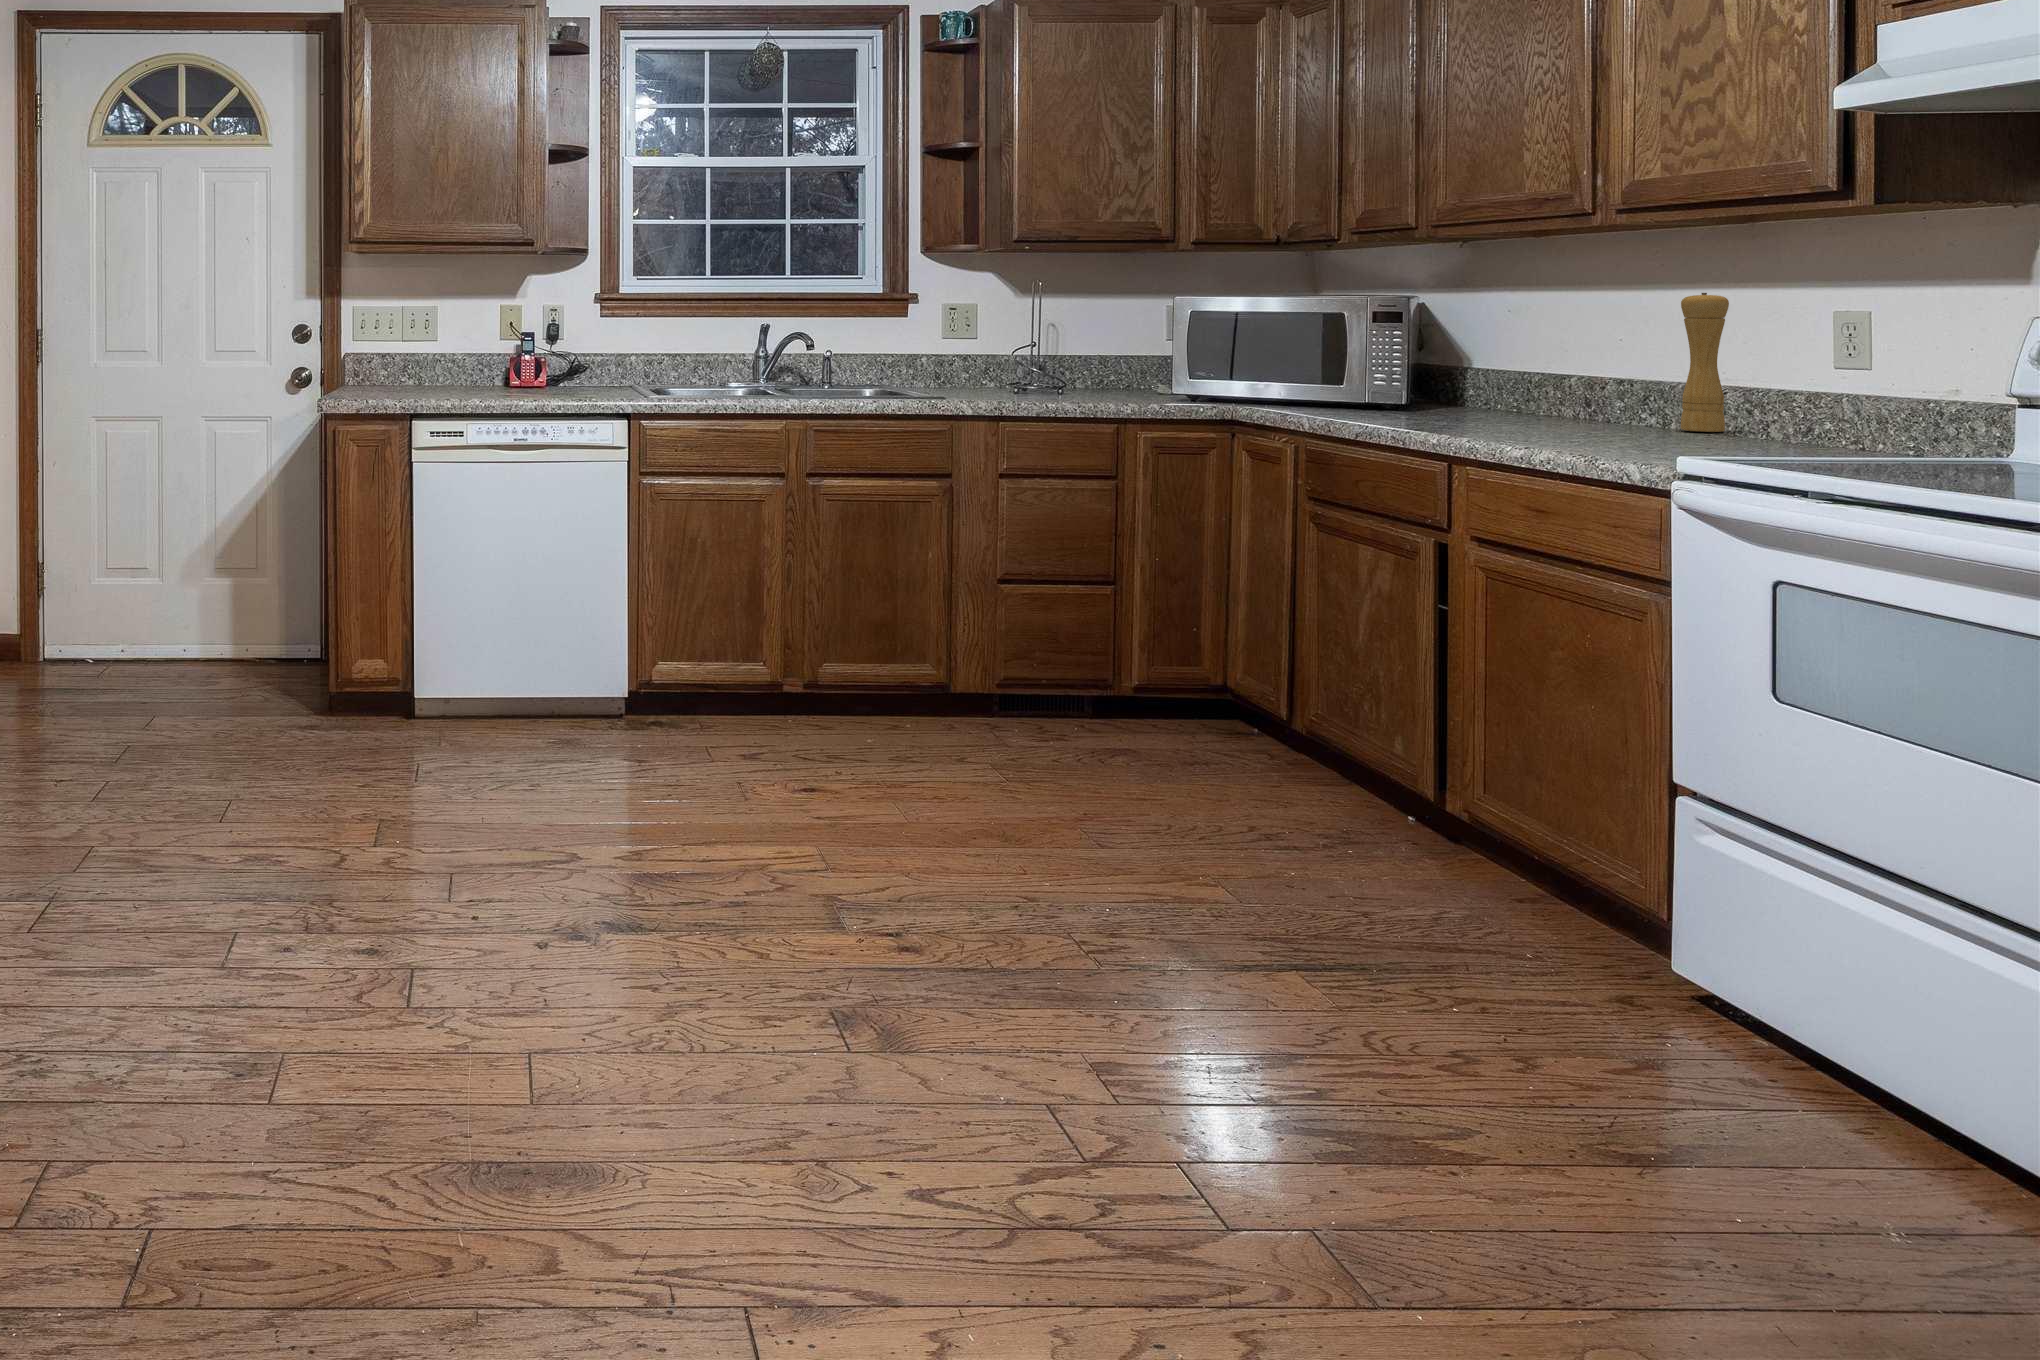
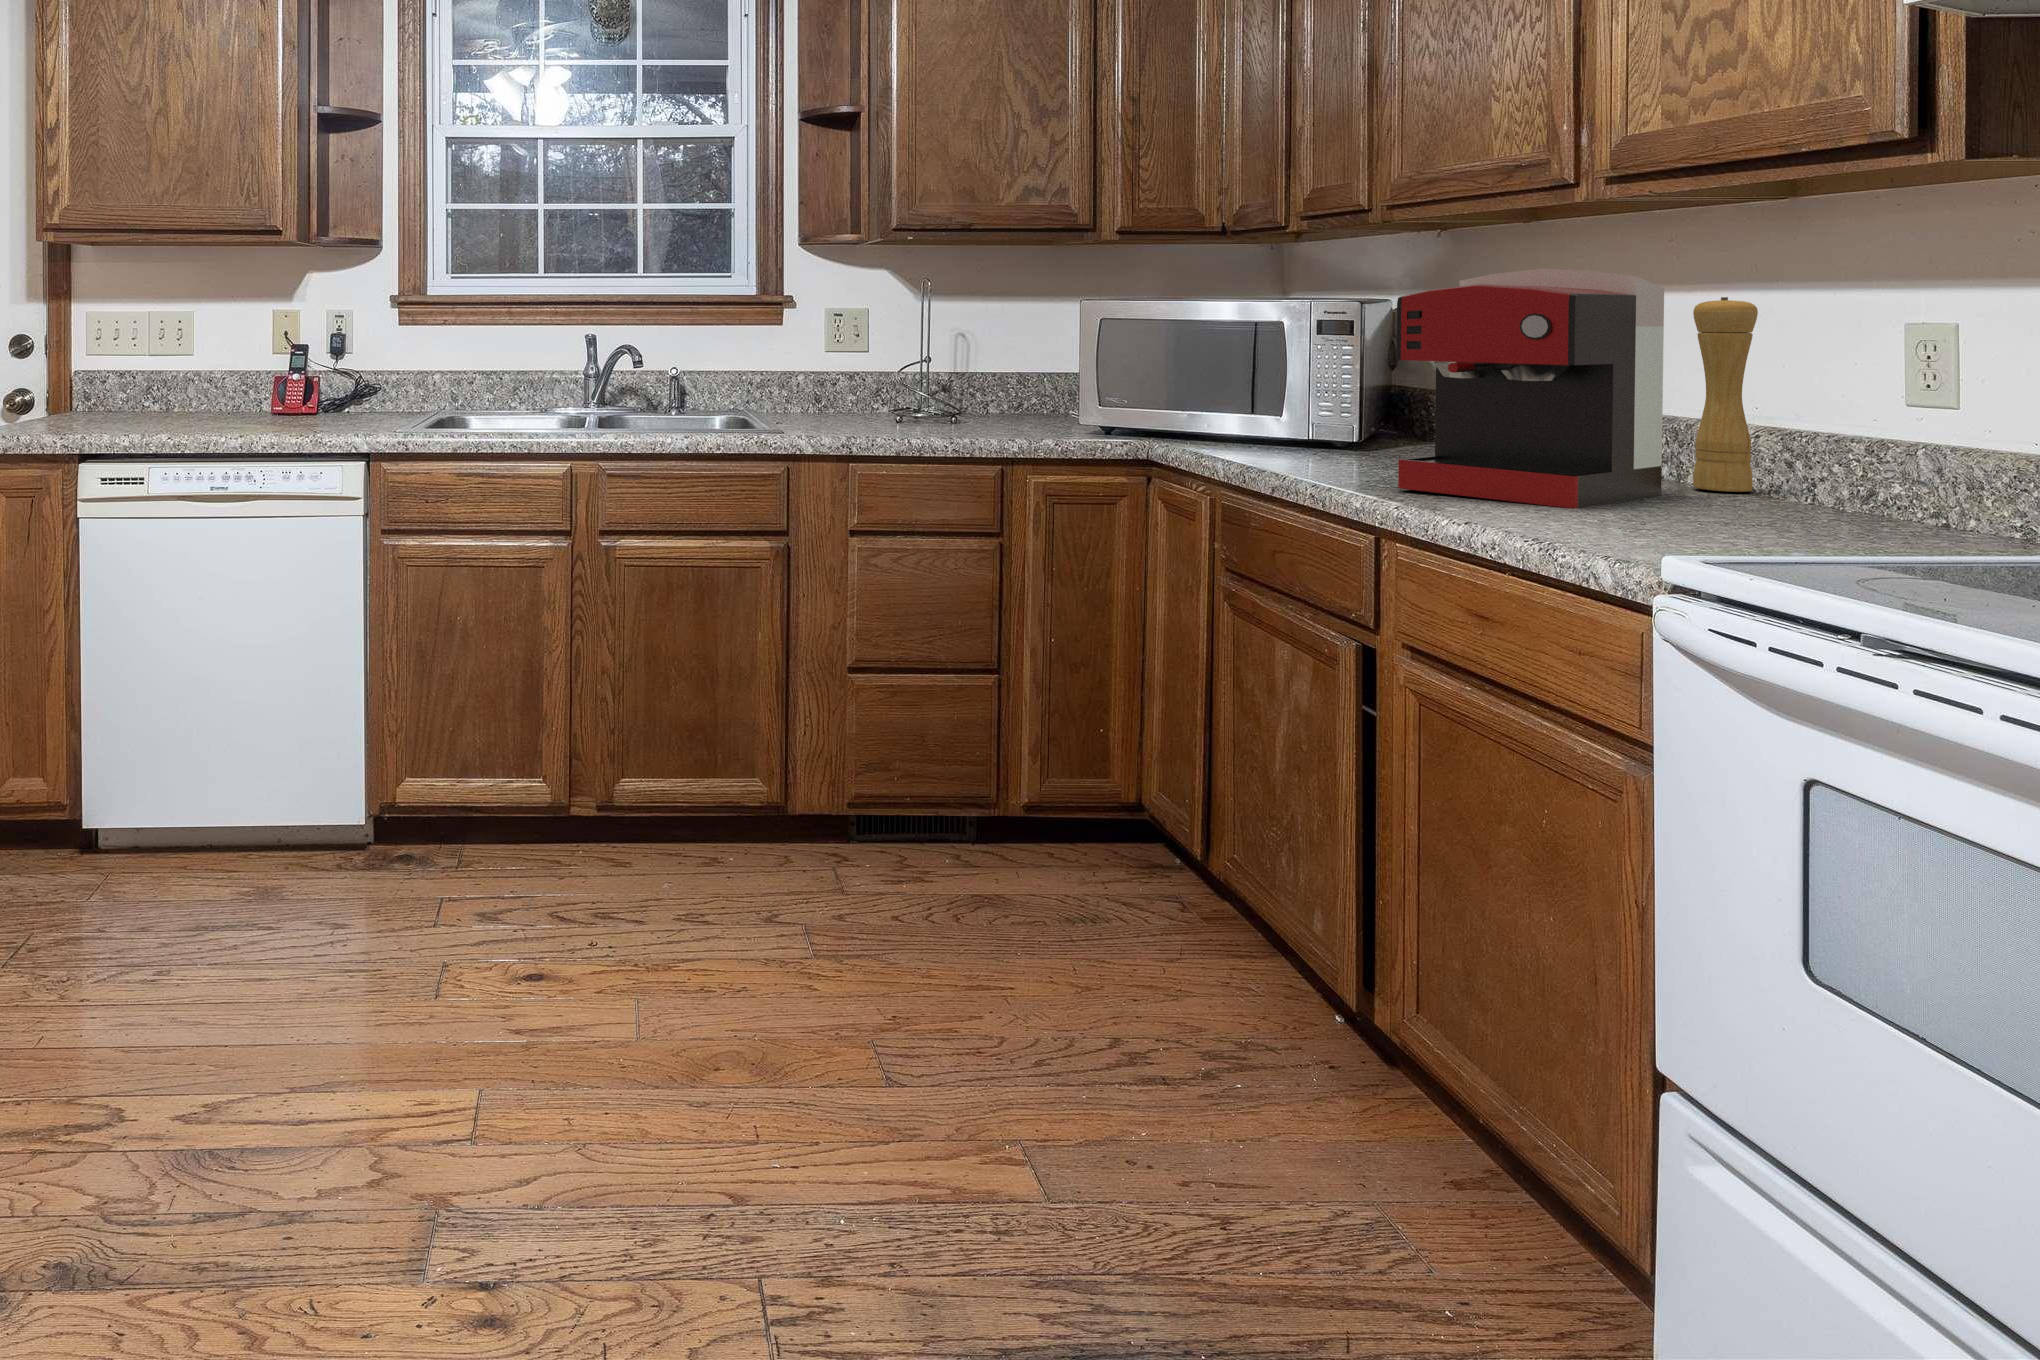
coffee maker: none [1462,272,1661,441] -> present [1396,268,1664,508]

